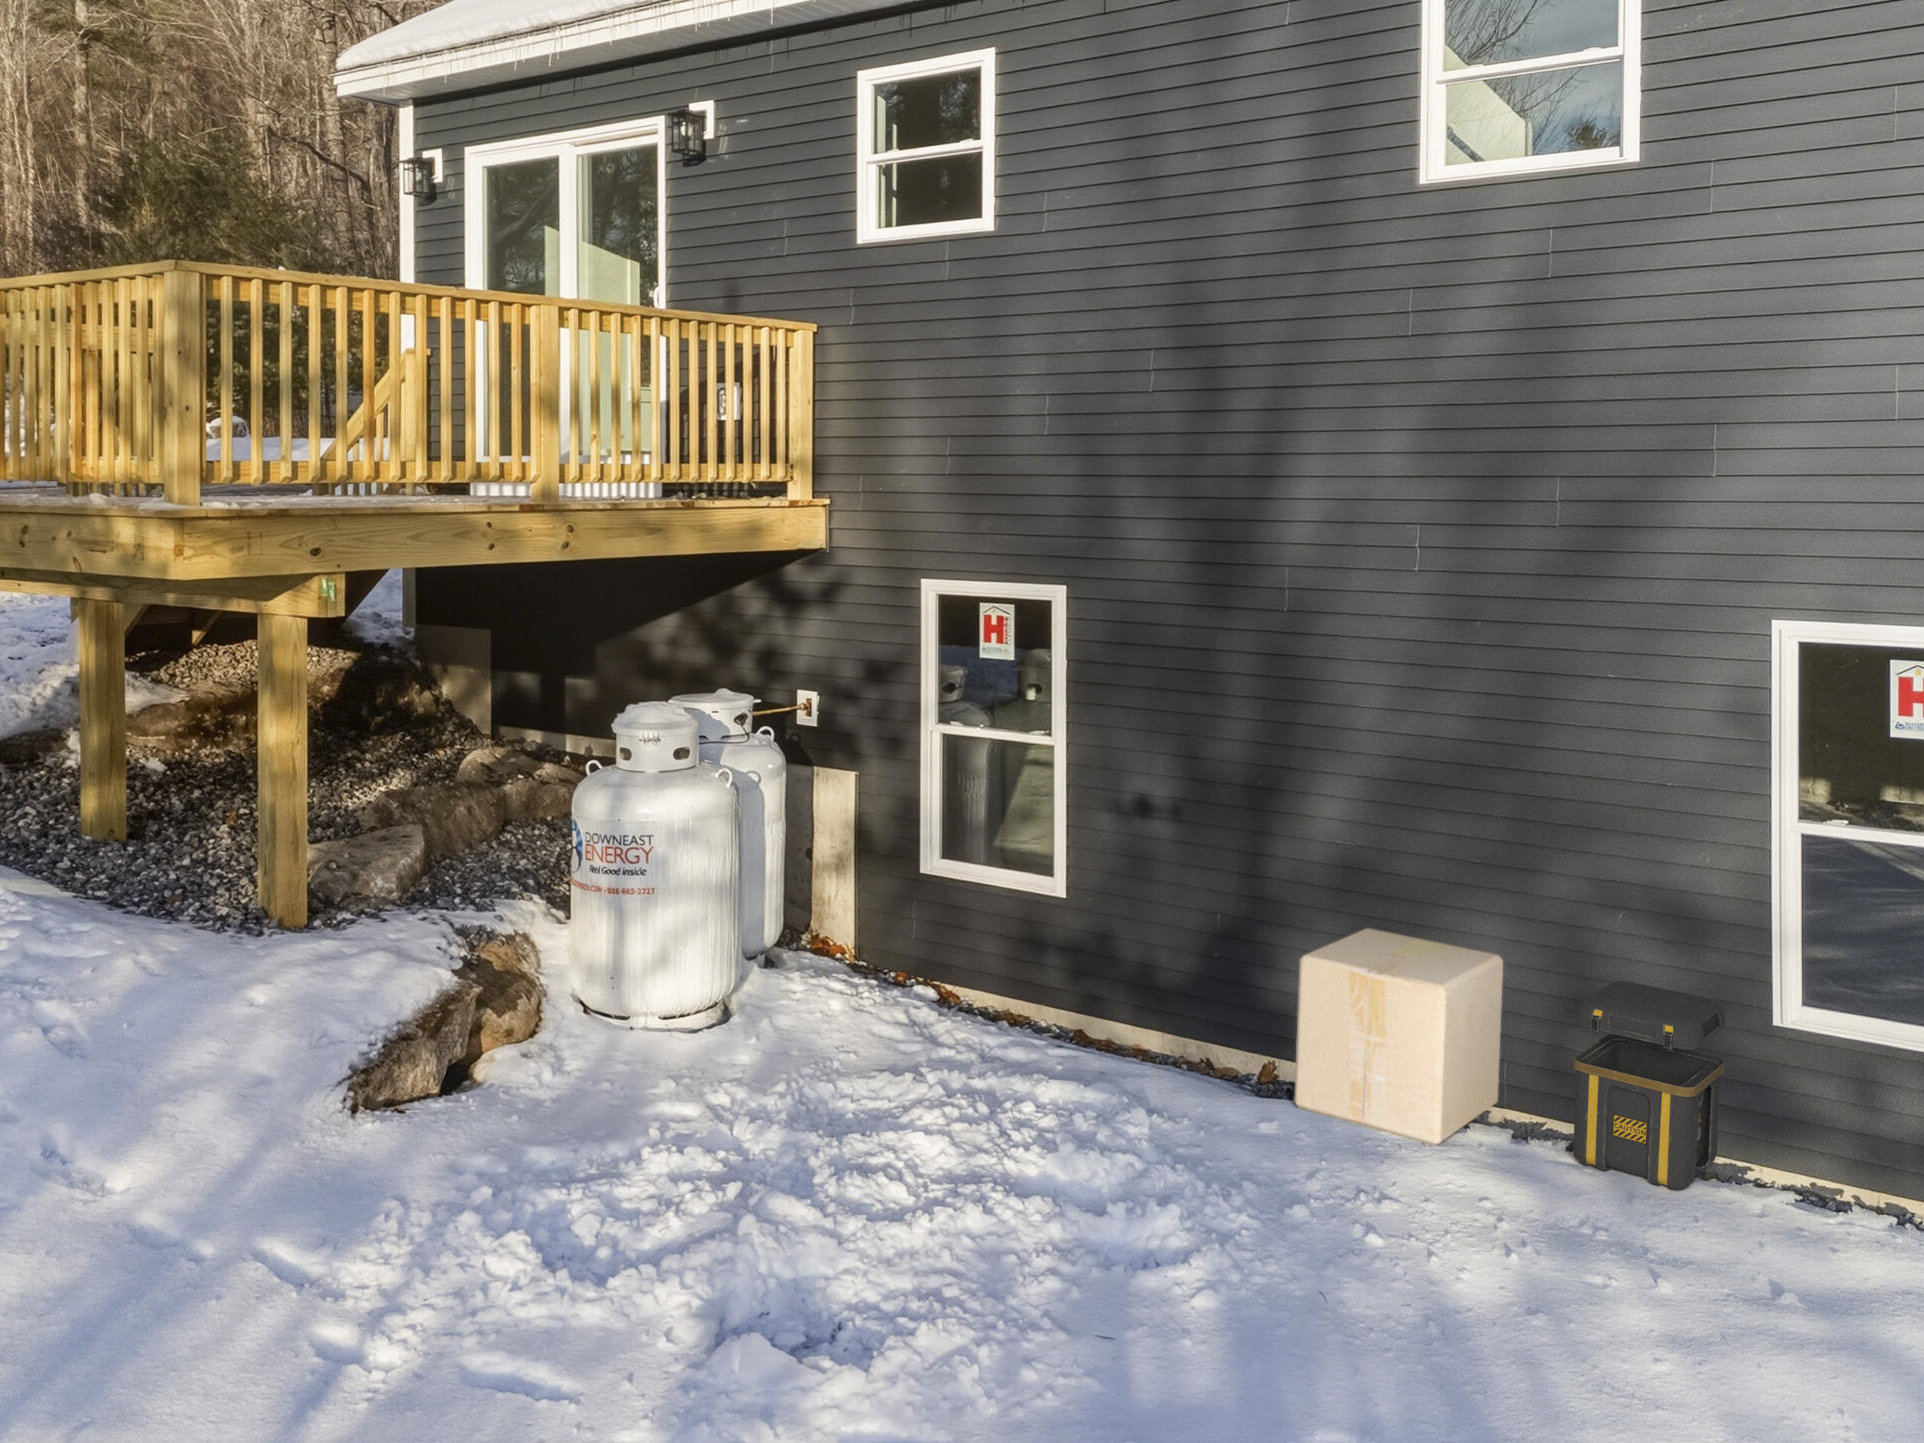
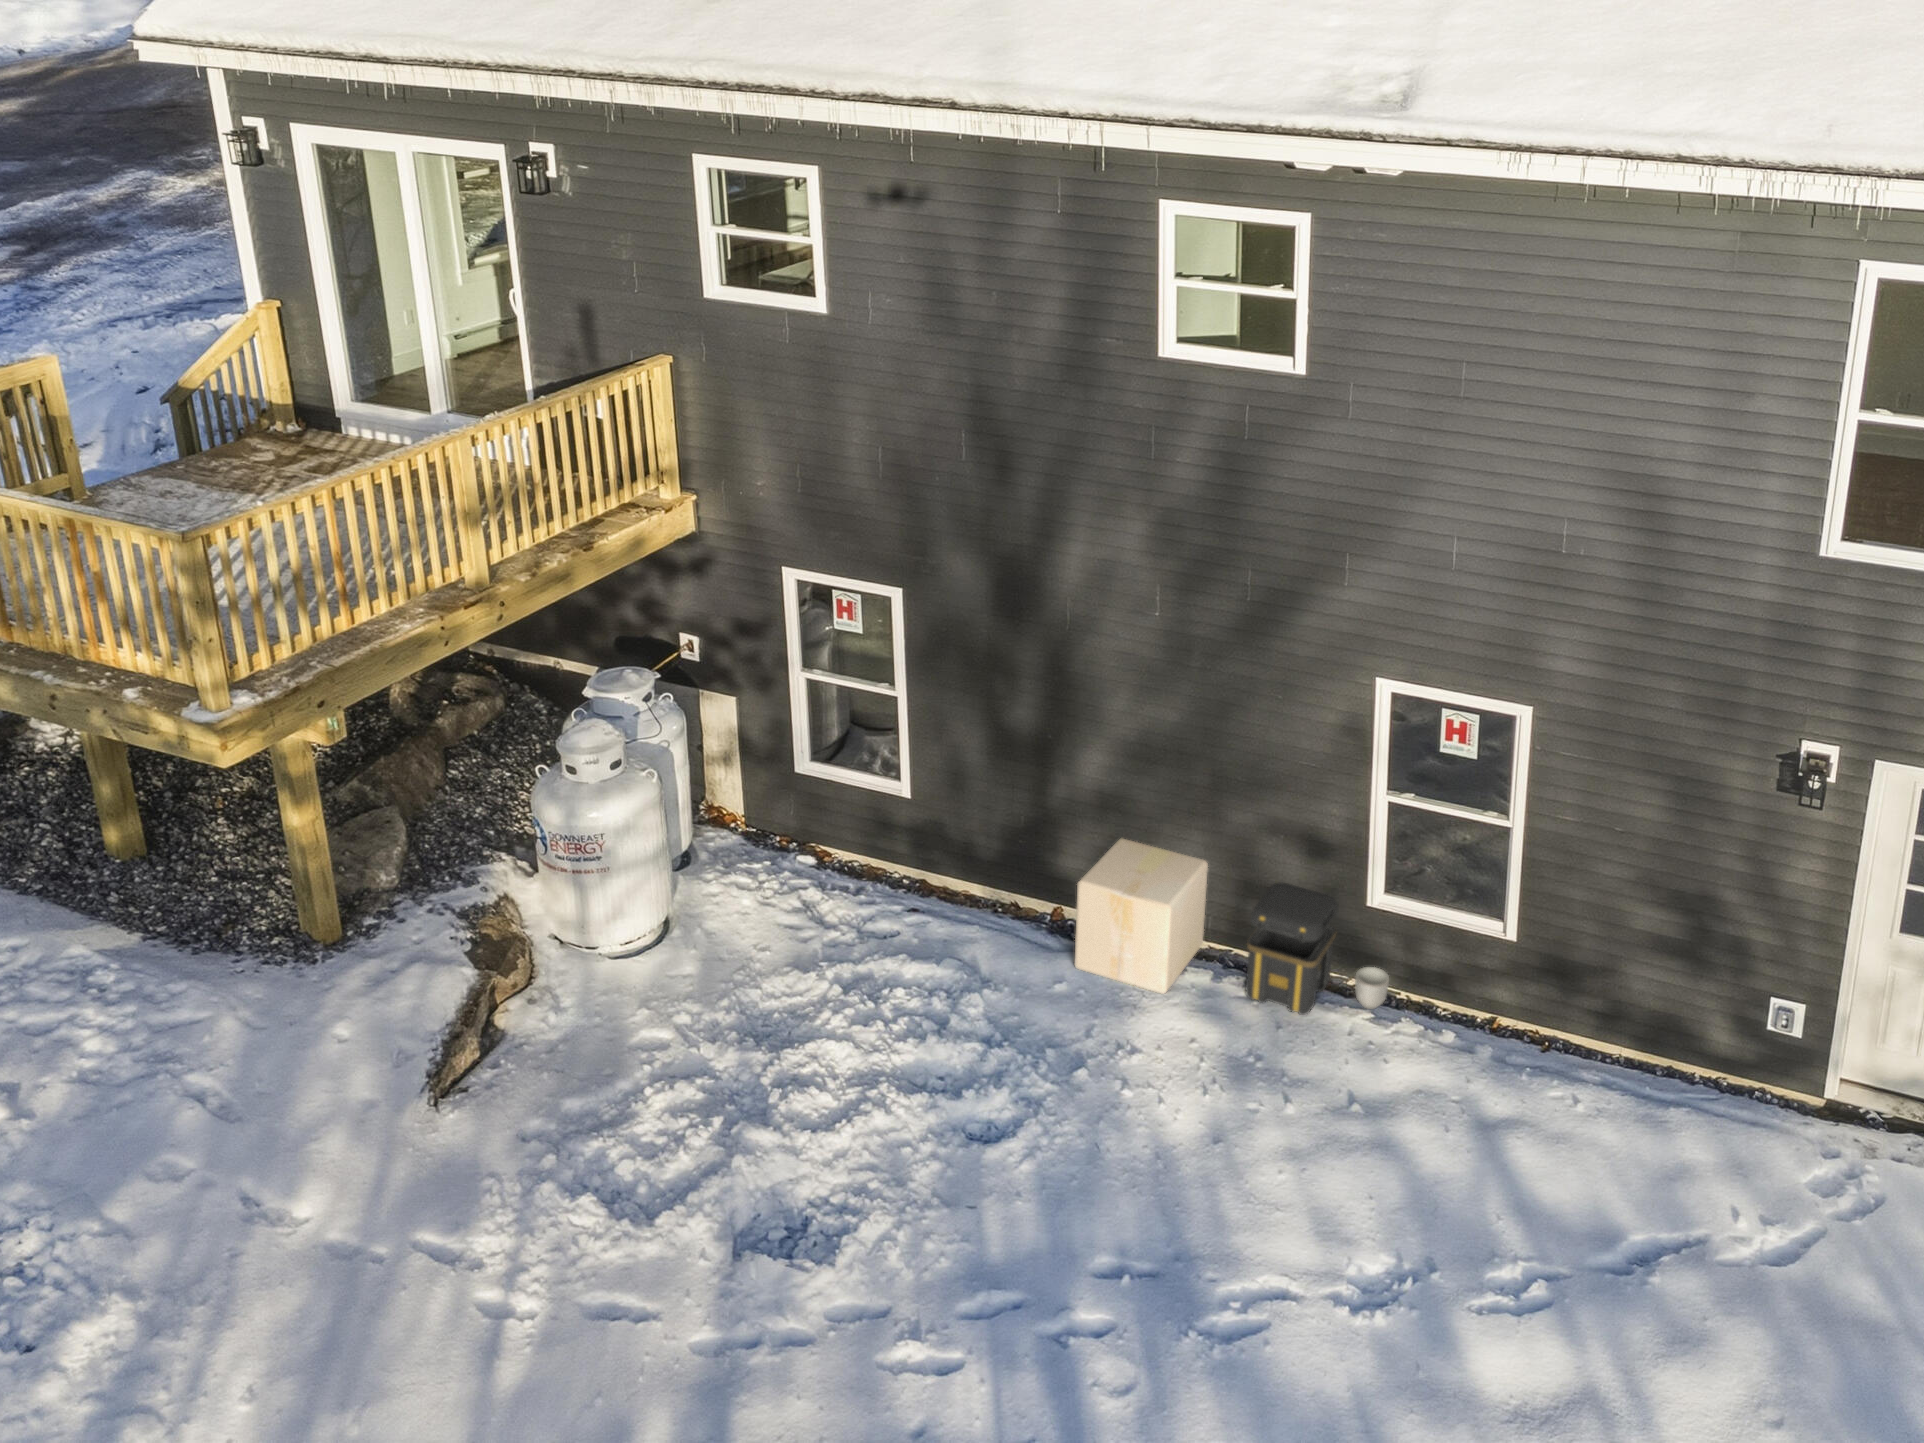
planter: none [1765,1127,1827,1197] -> present [1355,967,1389,1009]

